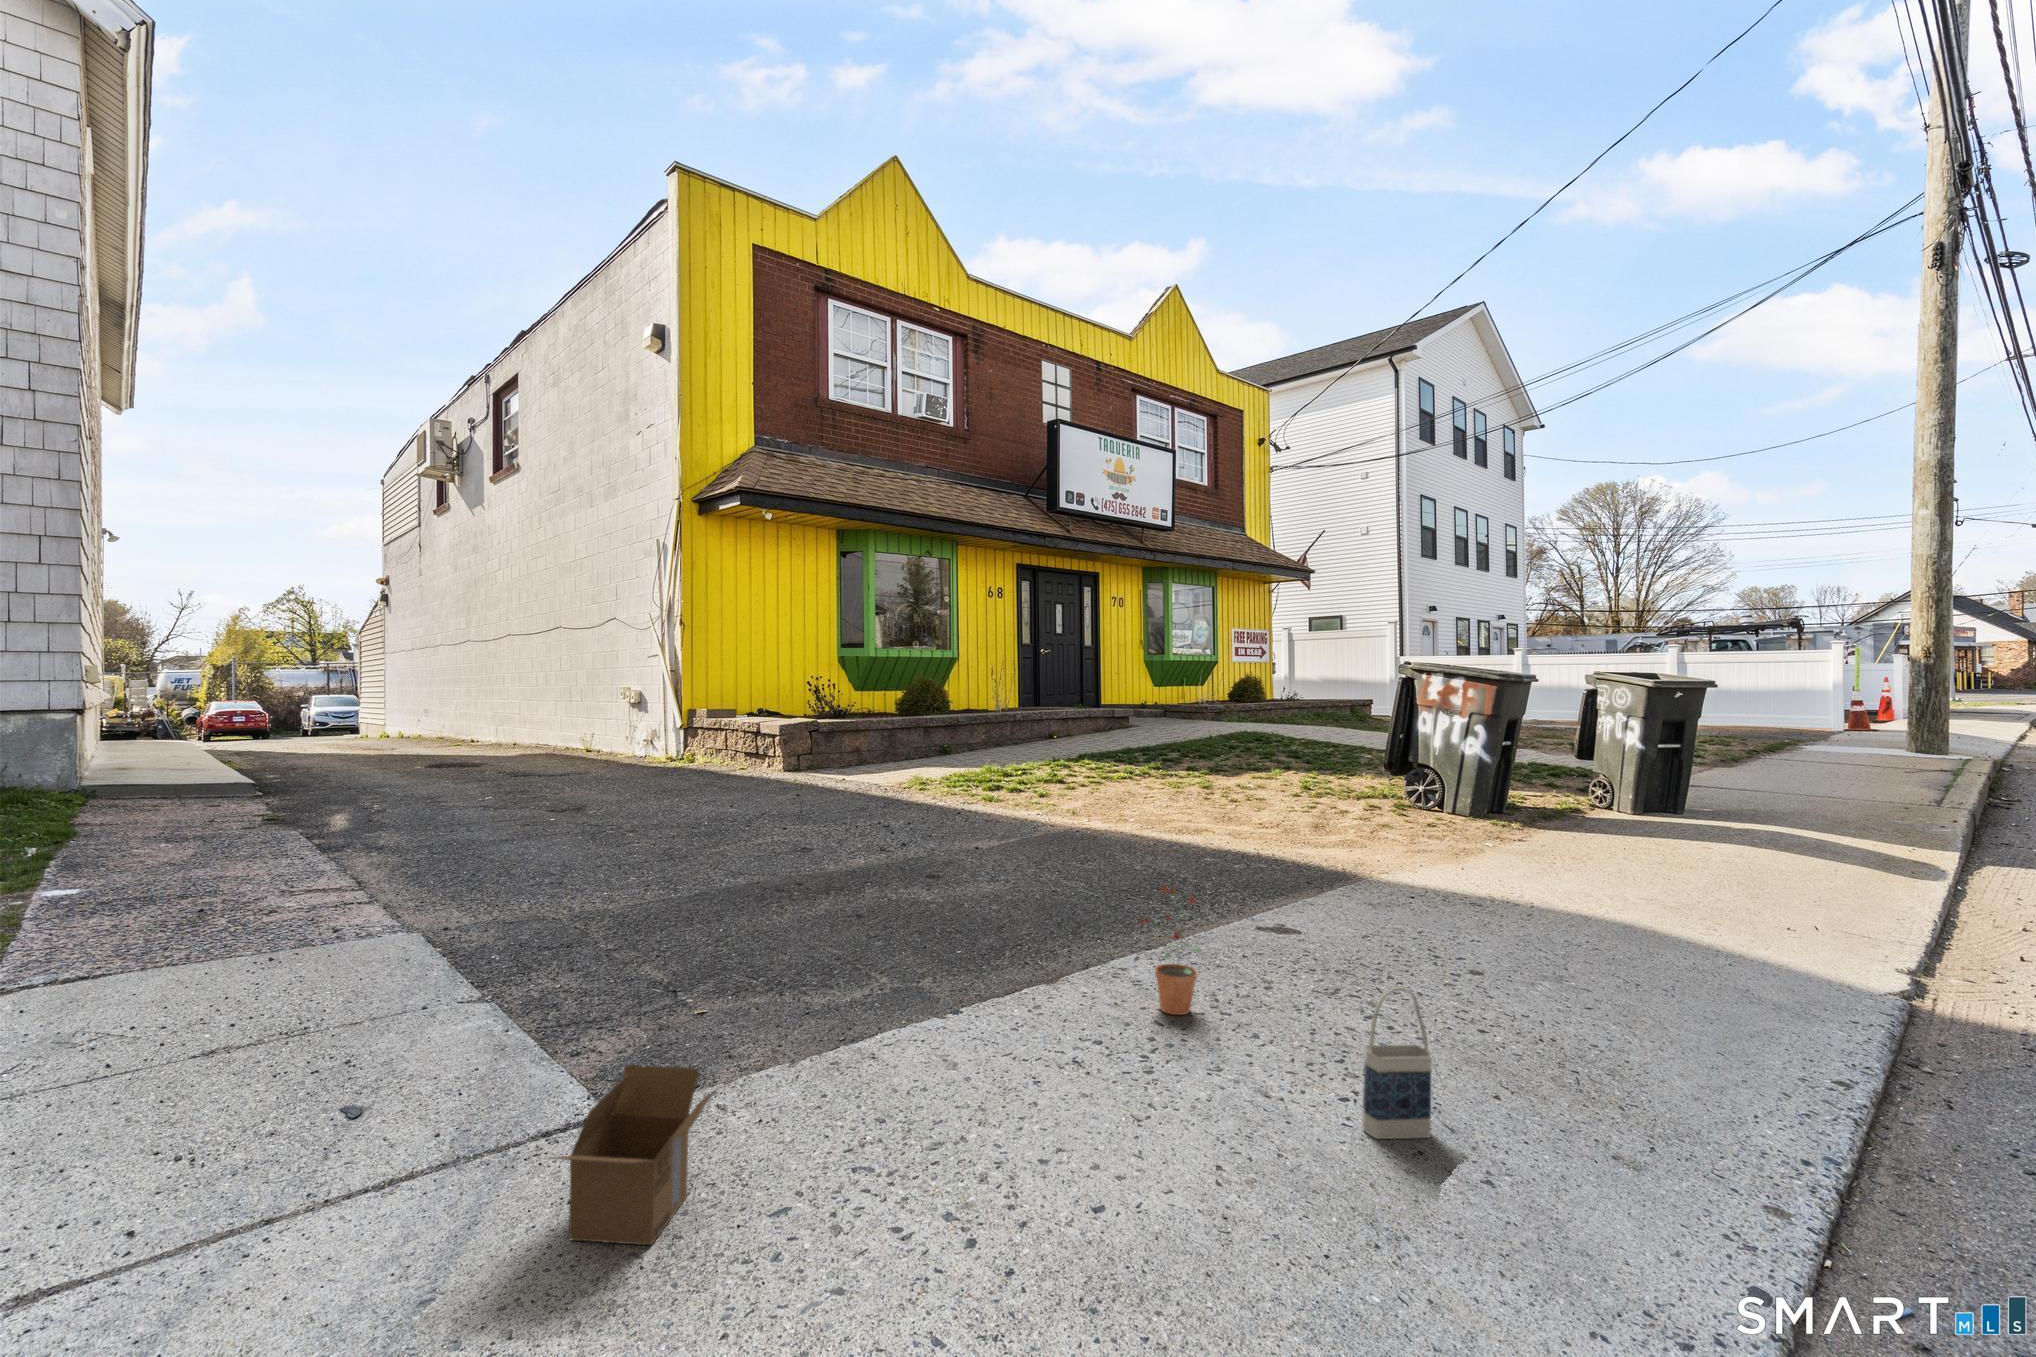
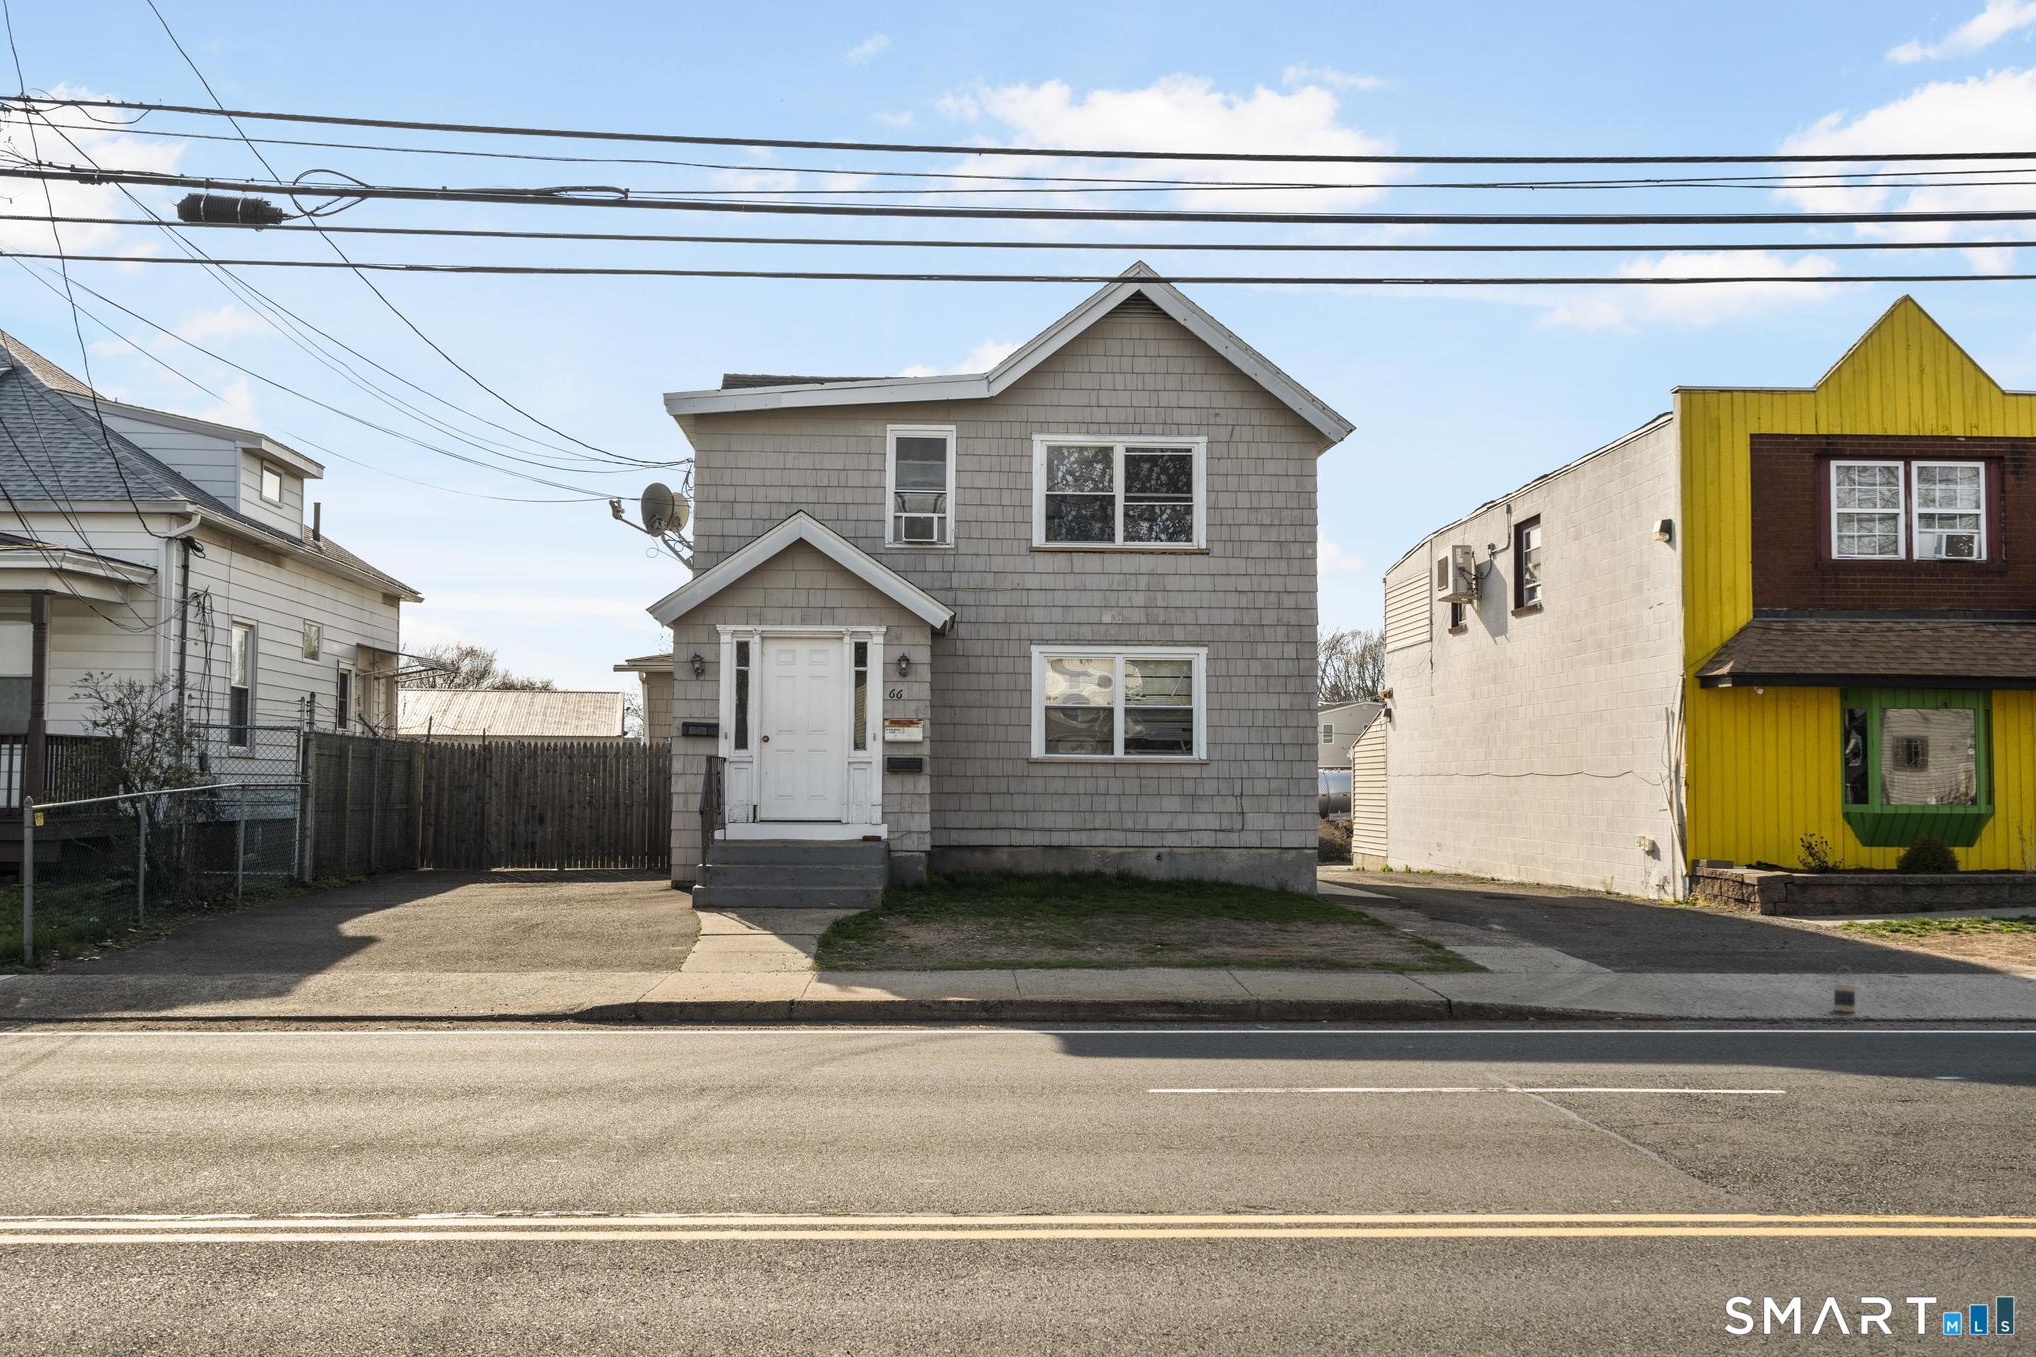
potted plant: present [1139,884,1200,1015] -> none [1811,946,1833,995]
cardboard box: present [550,1065,718,1245] -> none [1601,963,1641,997]

